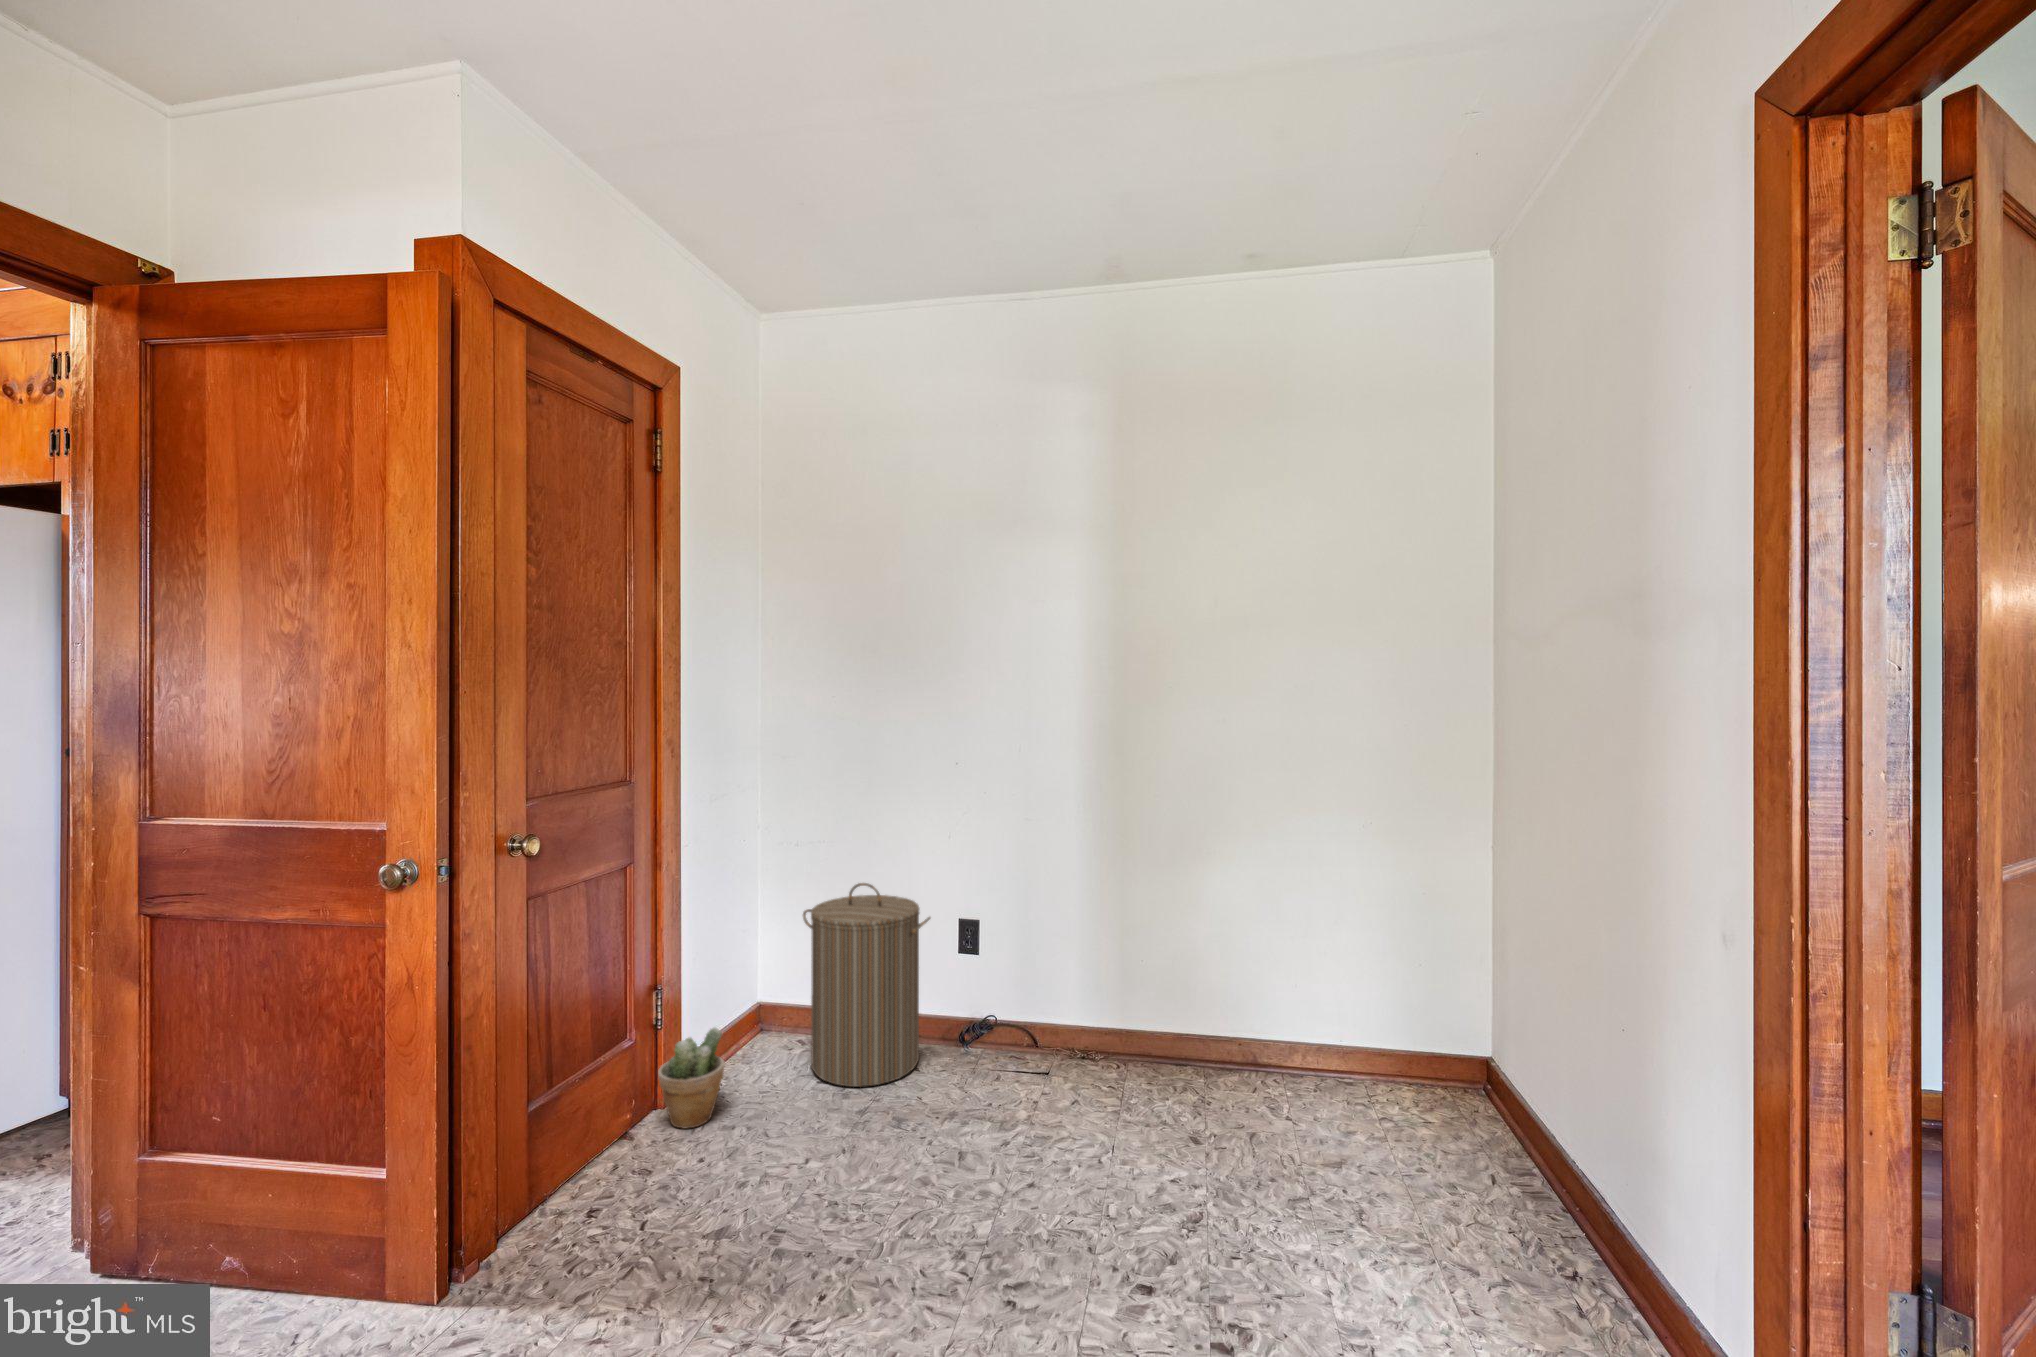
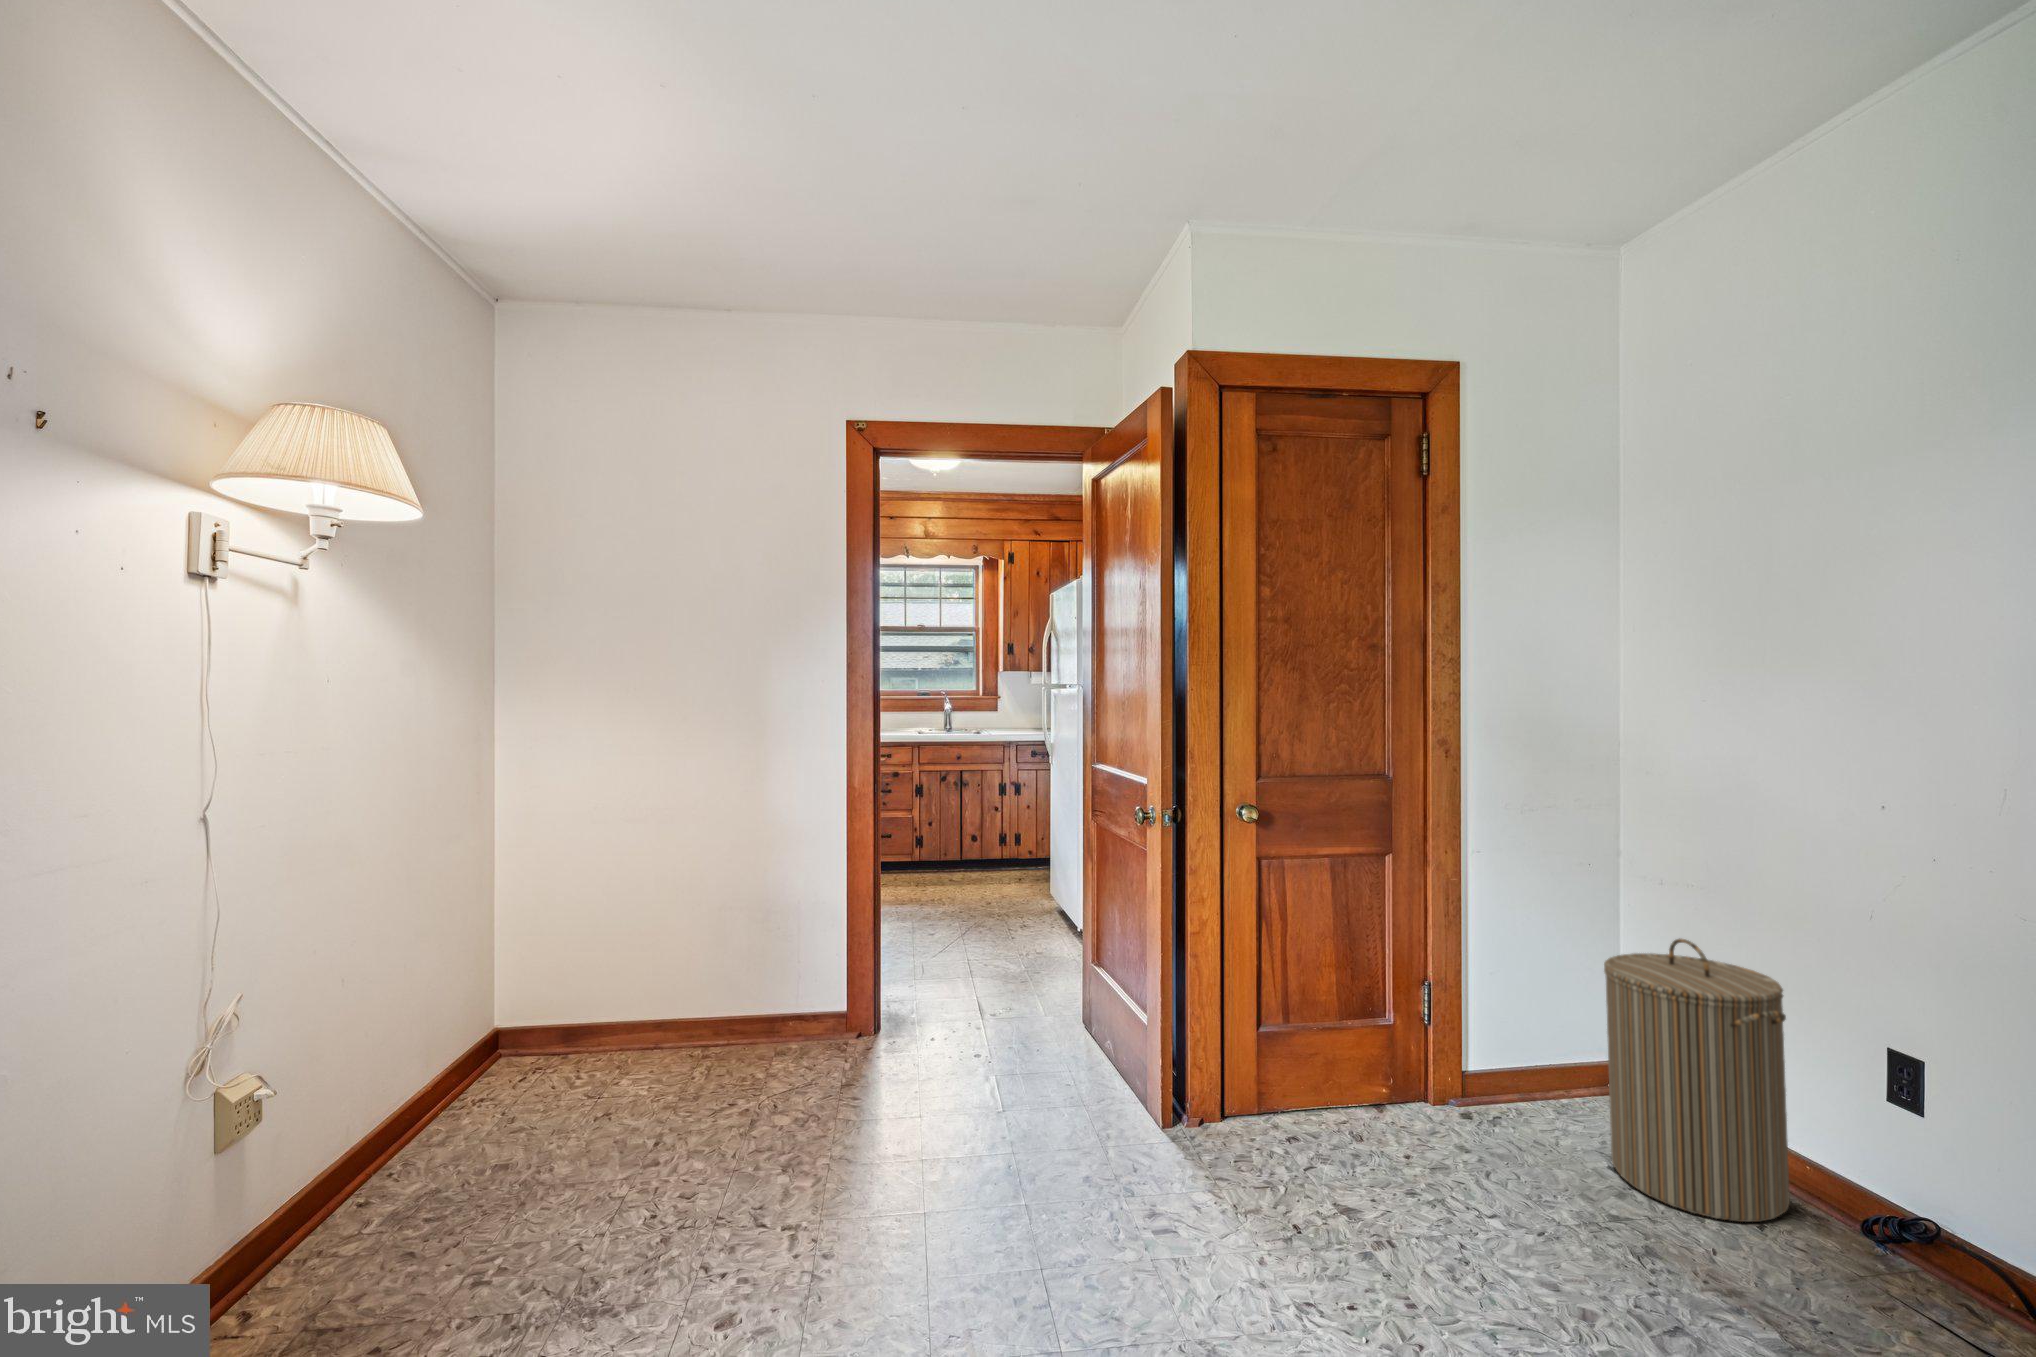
potted plant: present [658,1028,725,1128] -> none [1407,1039,1478,1135]

